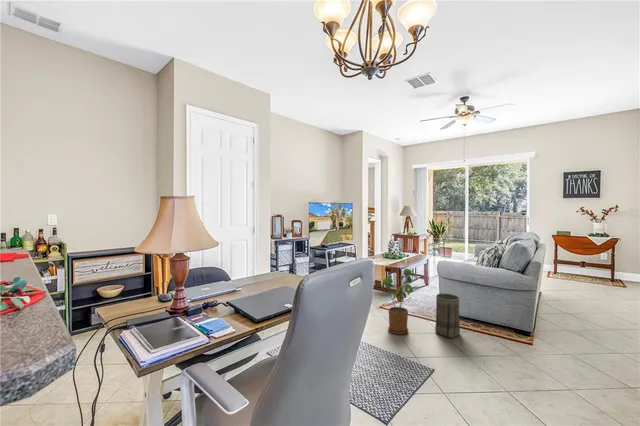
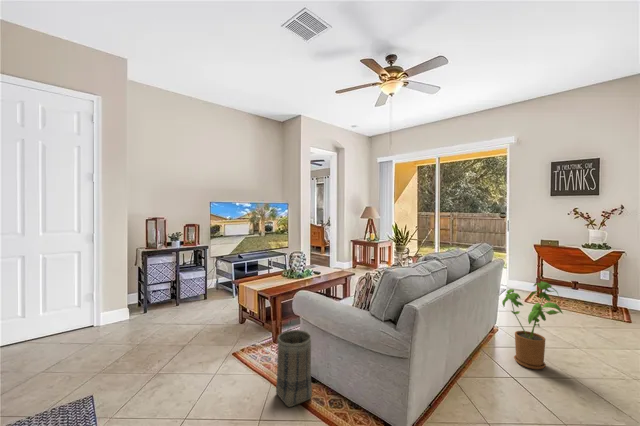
house plant: present [382,269,417,334] -> present [502,282,562,369]

